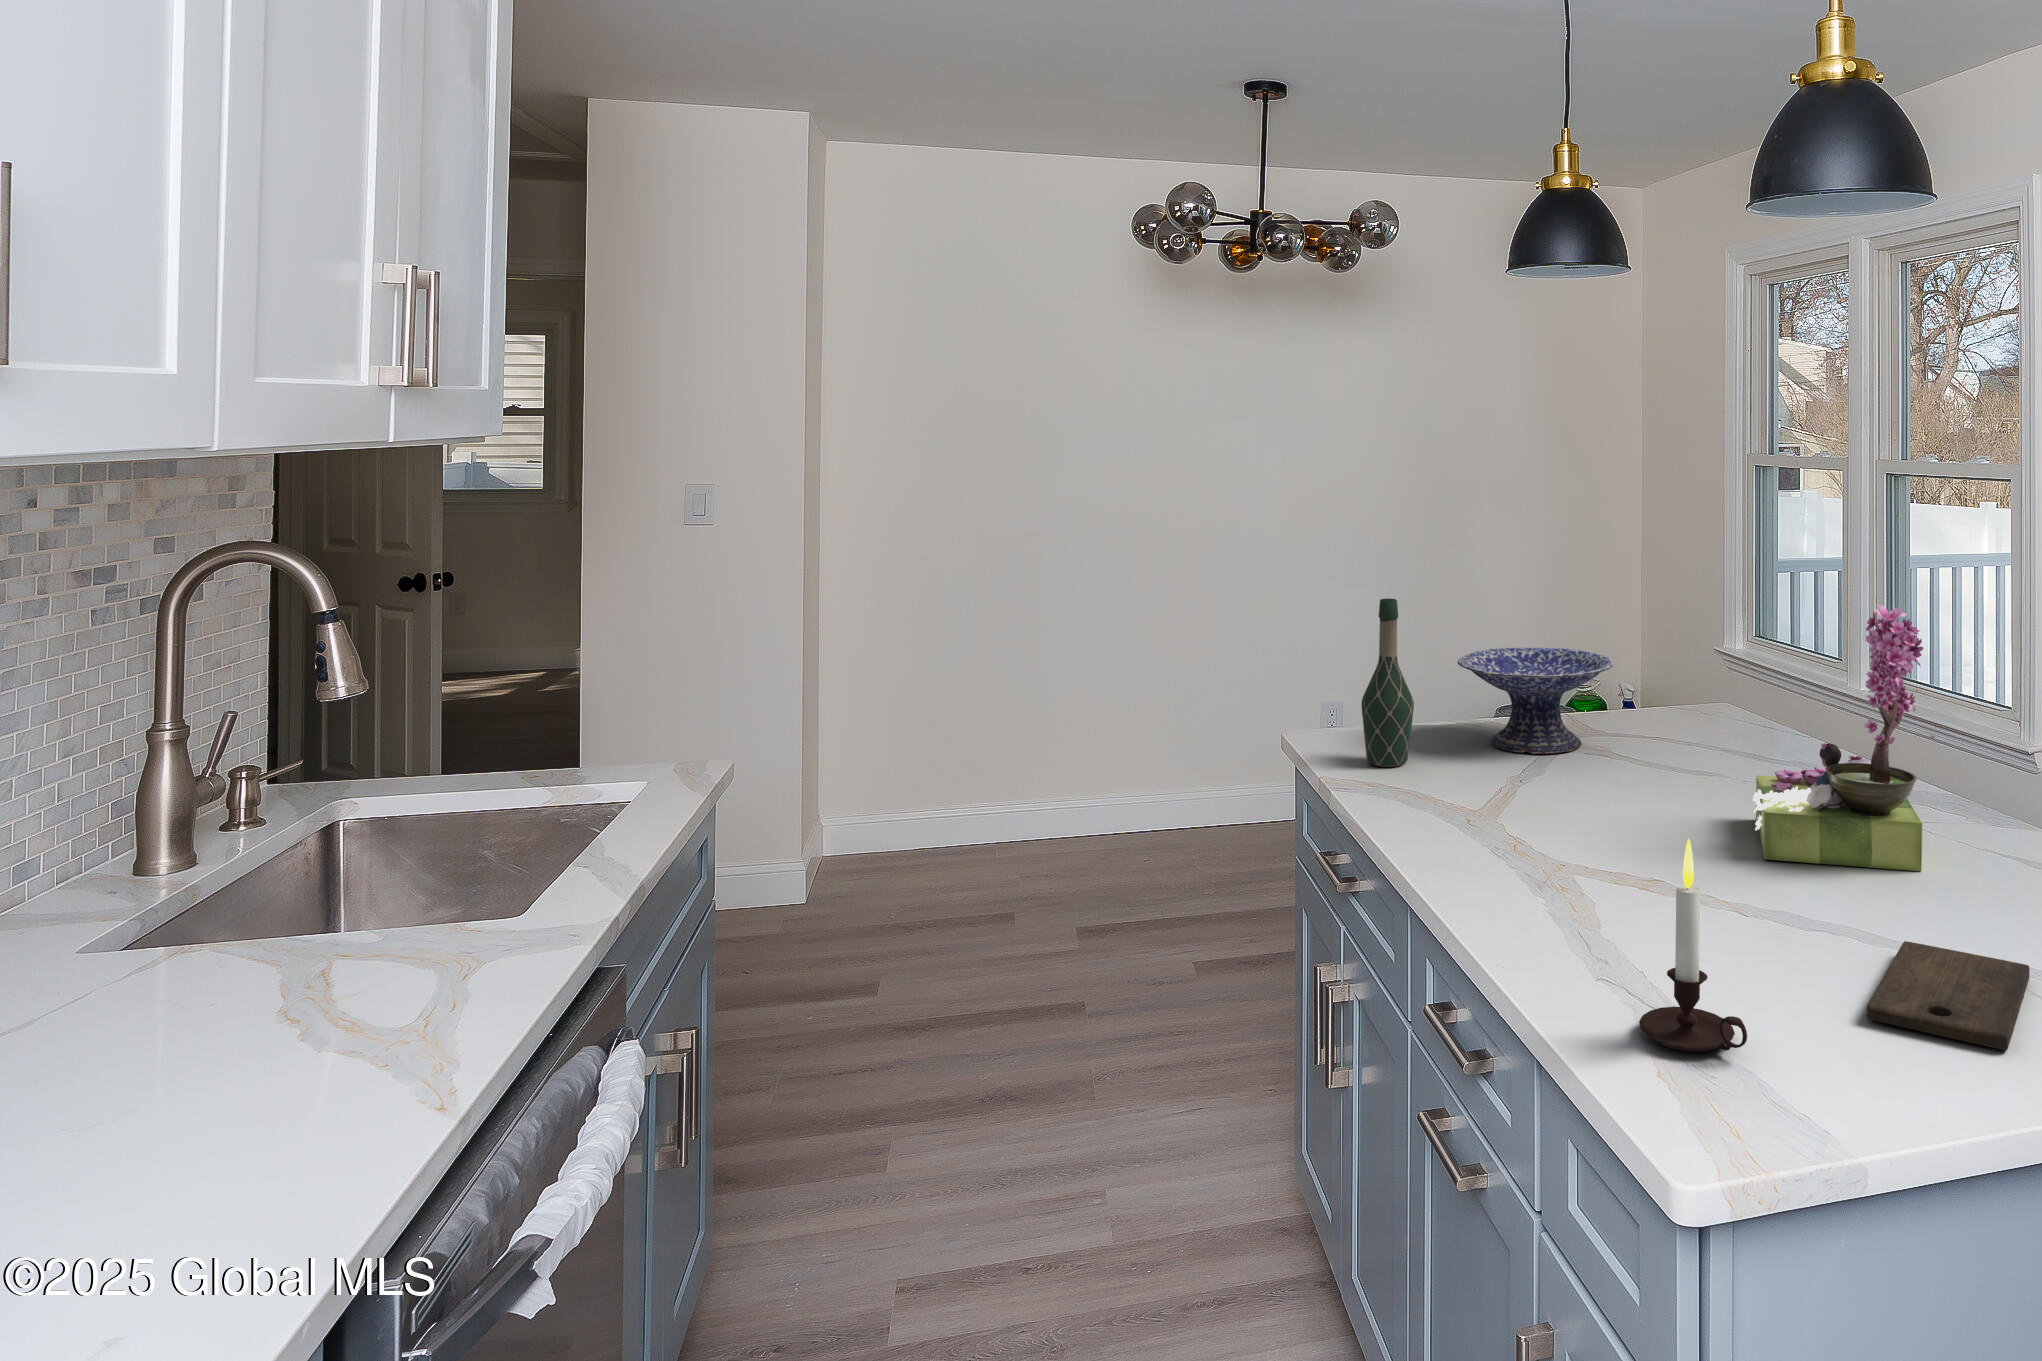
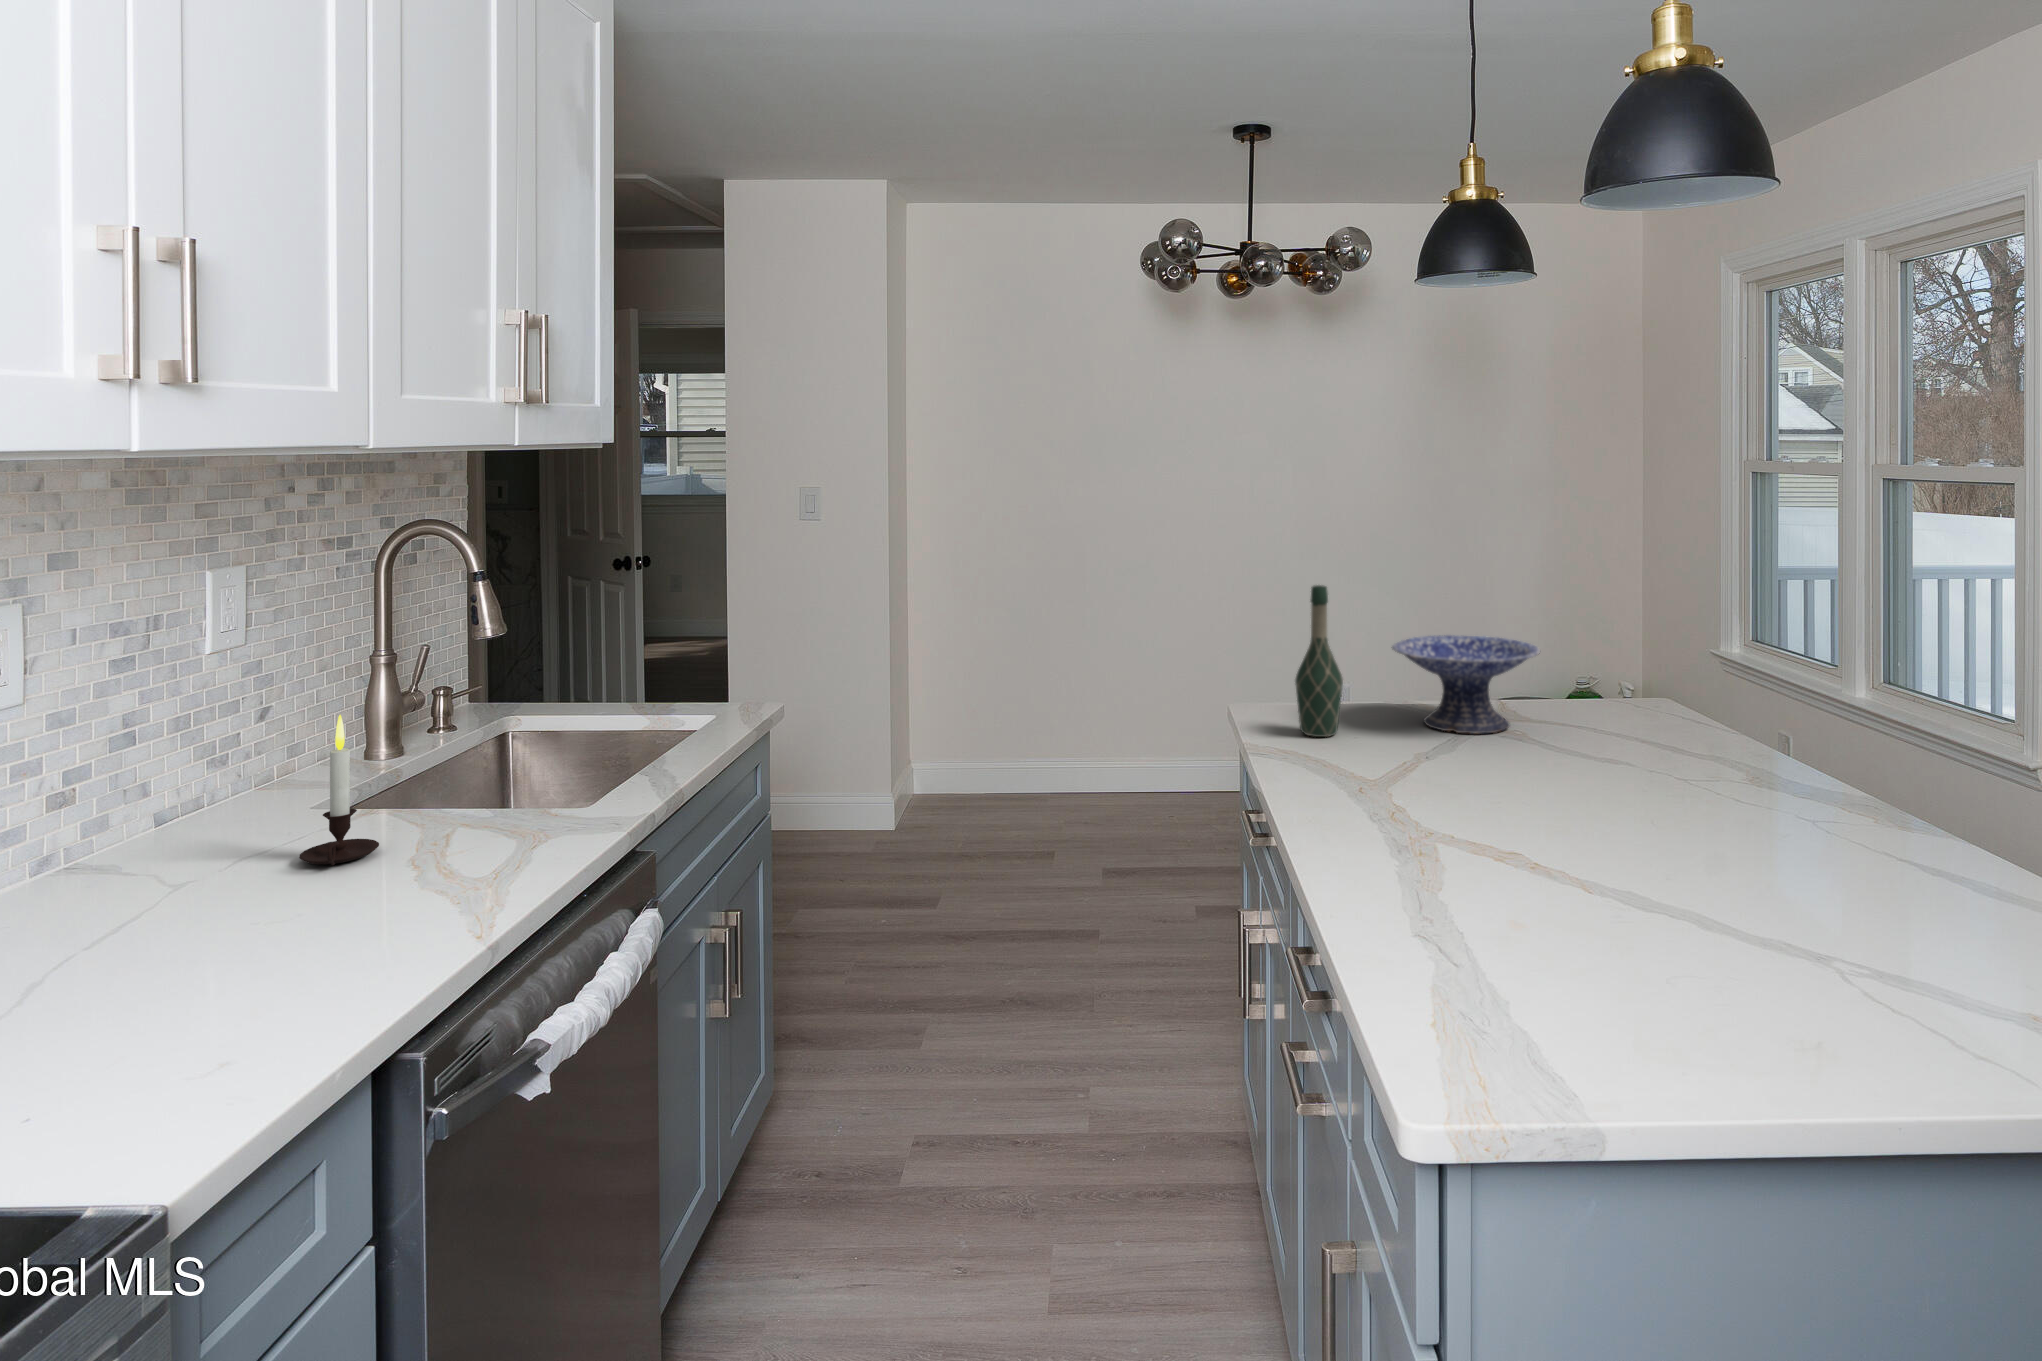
flower arrangement: present [1753,605,1935,871] -> none [1631,597,1827,863]
candle: present [1639,839,1747,1051] -> present [299,715,379,865]
cutting board: present [1867,941,2030,1050] -> none [1666,925,1865,1035]

